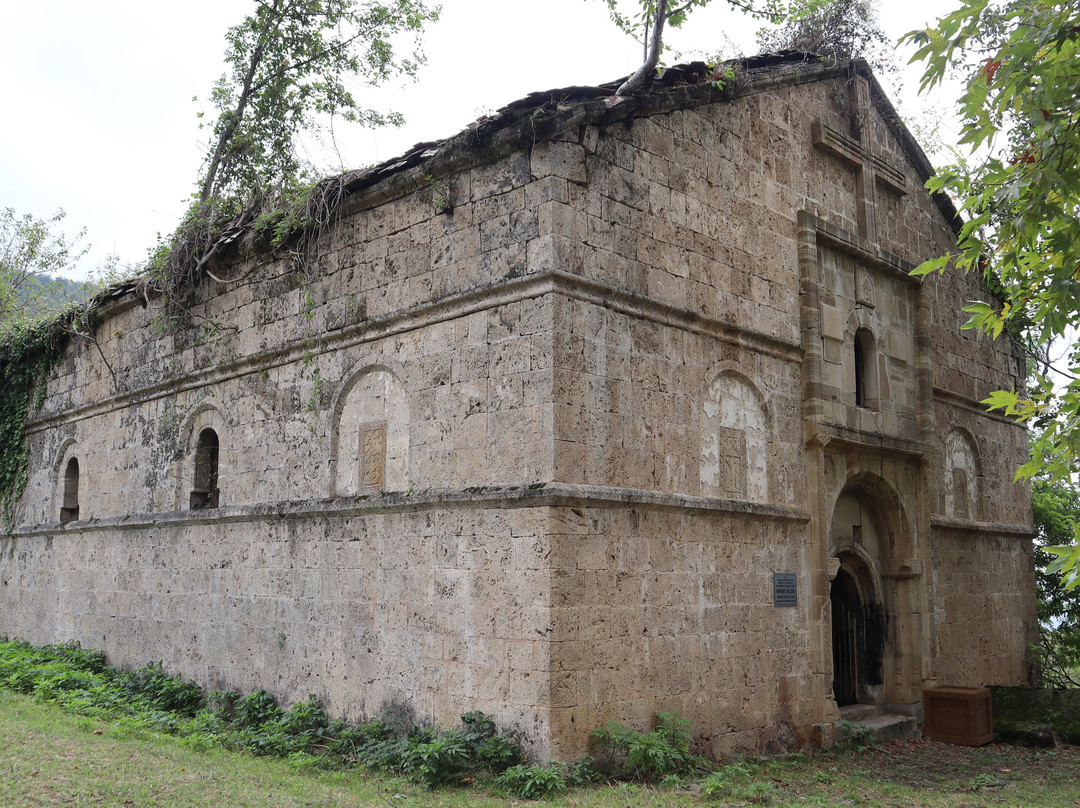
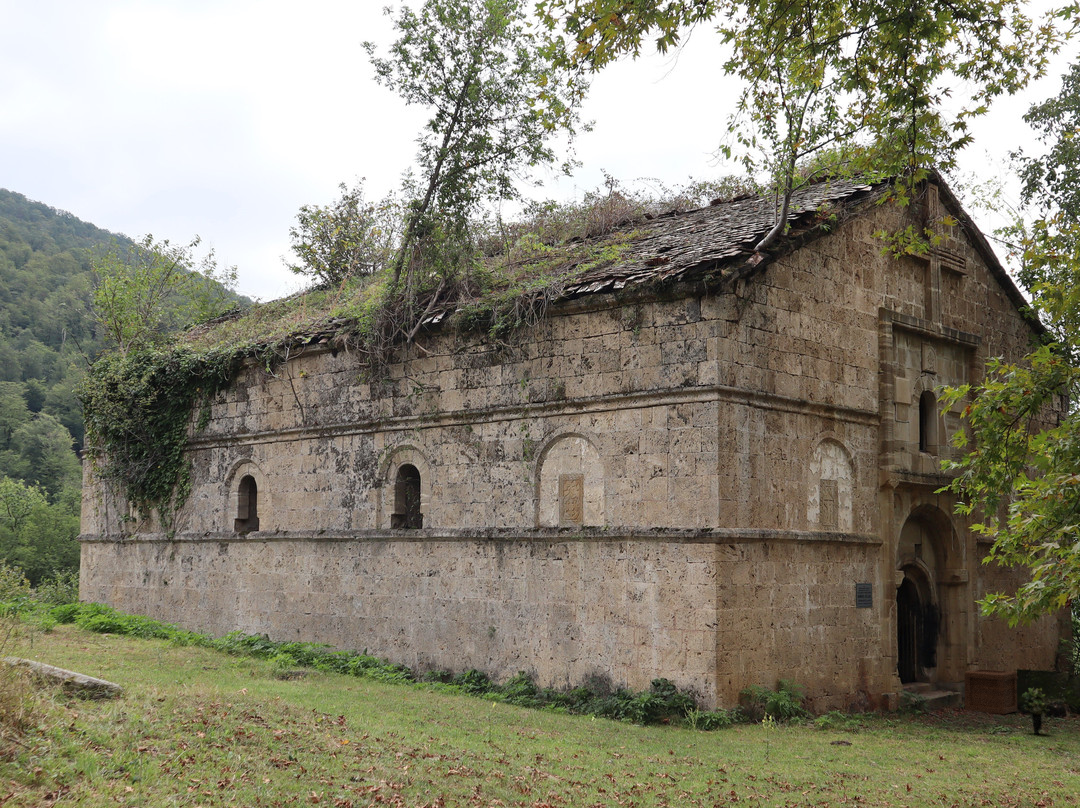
potted plant: none [1013,717,1056,788] -> present [1022,688,1049,734]

